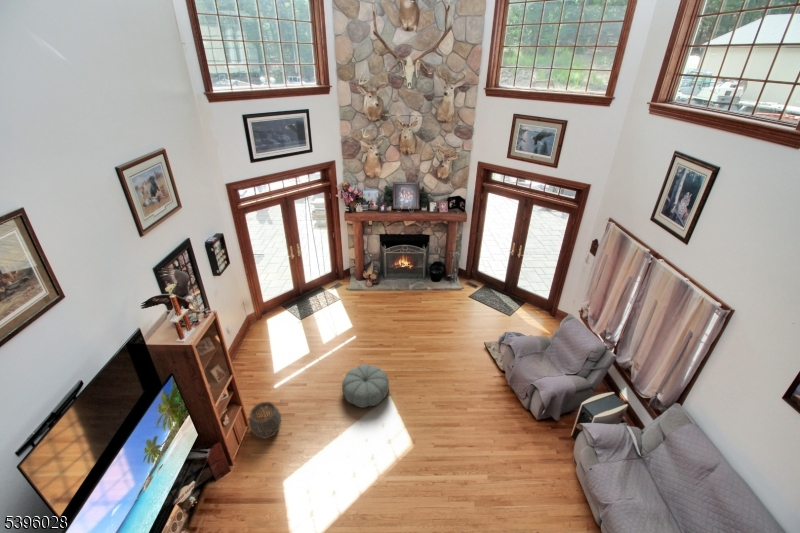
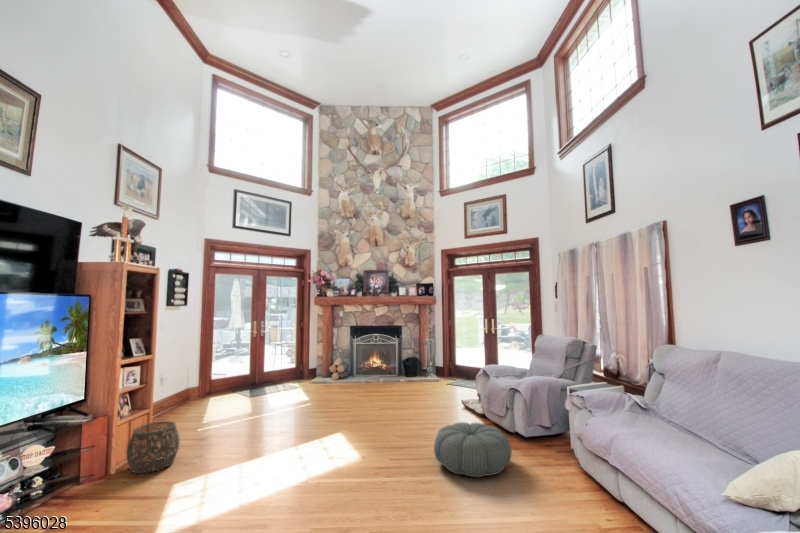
pouf: present [342,364,389,408] -> present [434,422,511,477]

